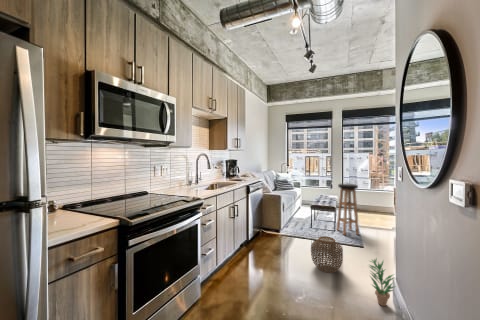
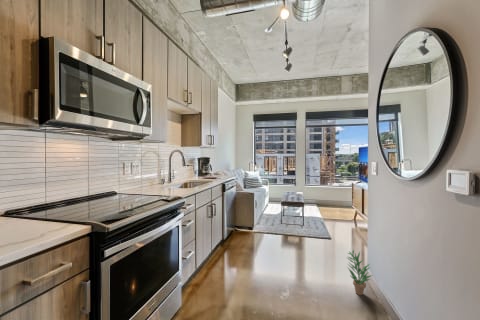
bar stool: present [337,184,359,235] -> none [305,181,326,230]
woven basket: present [311,236,343,273] -> none [289,232,319,268]

